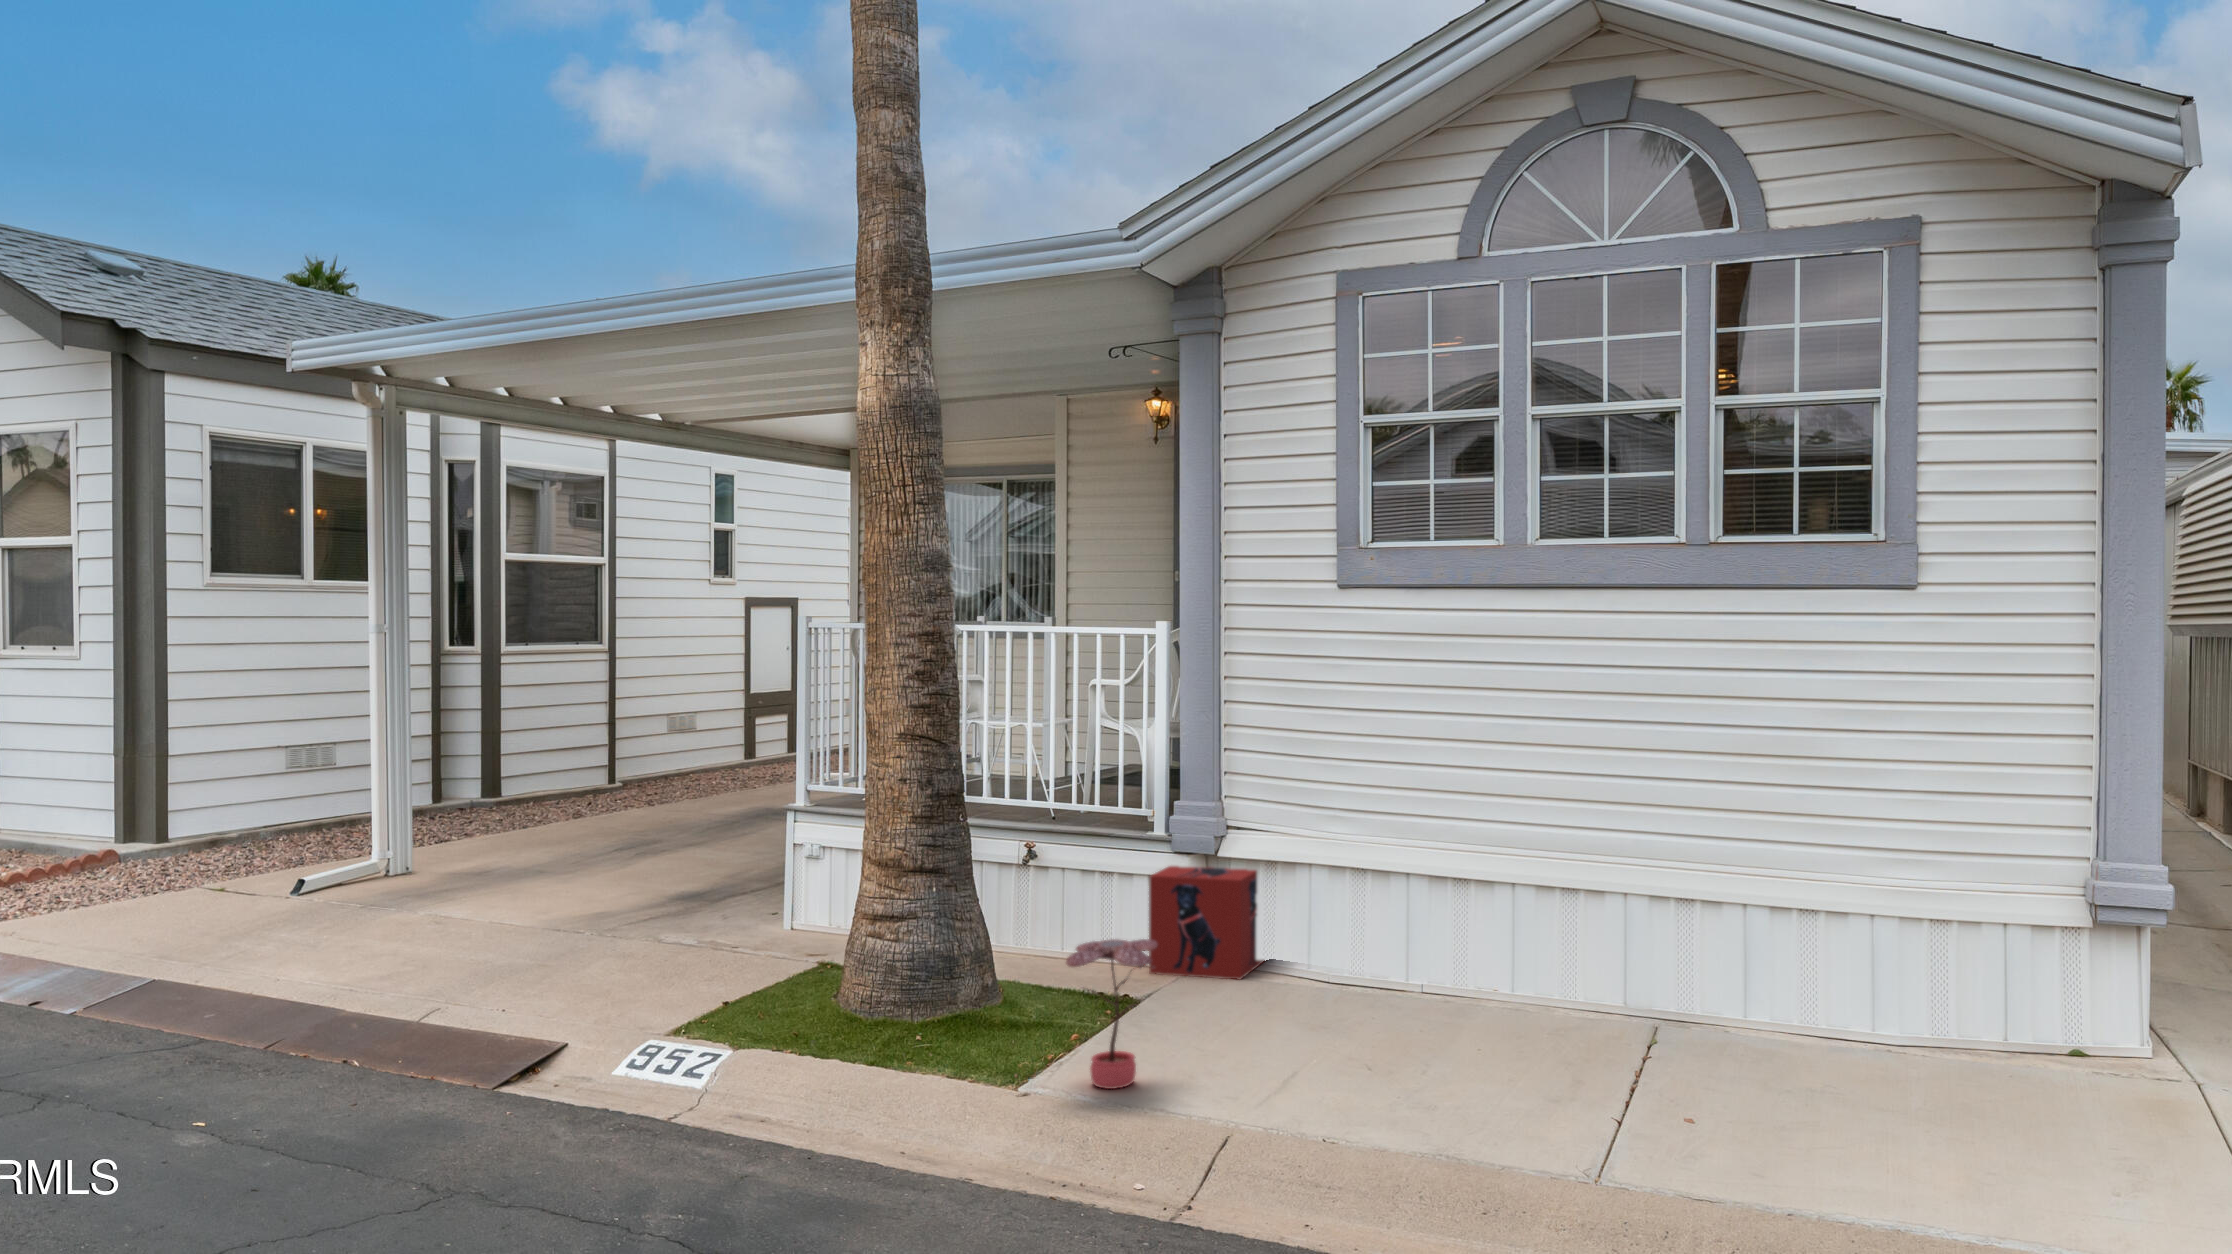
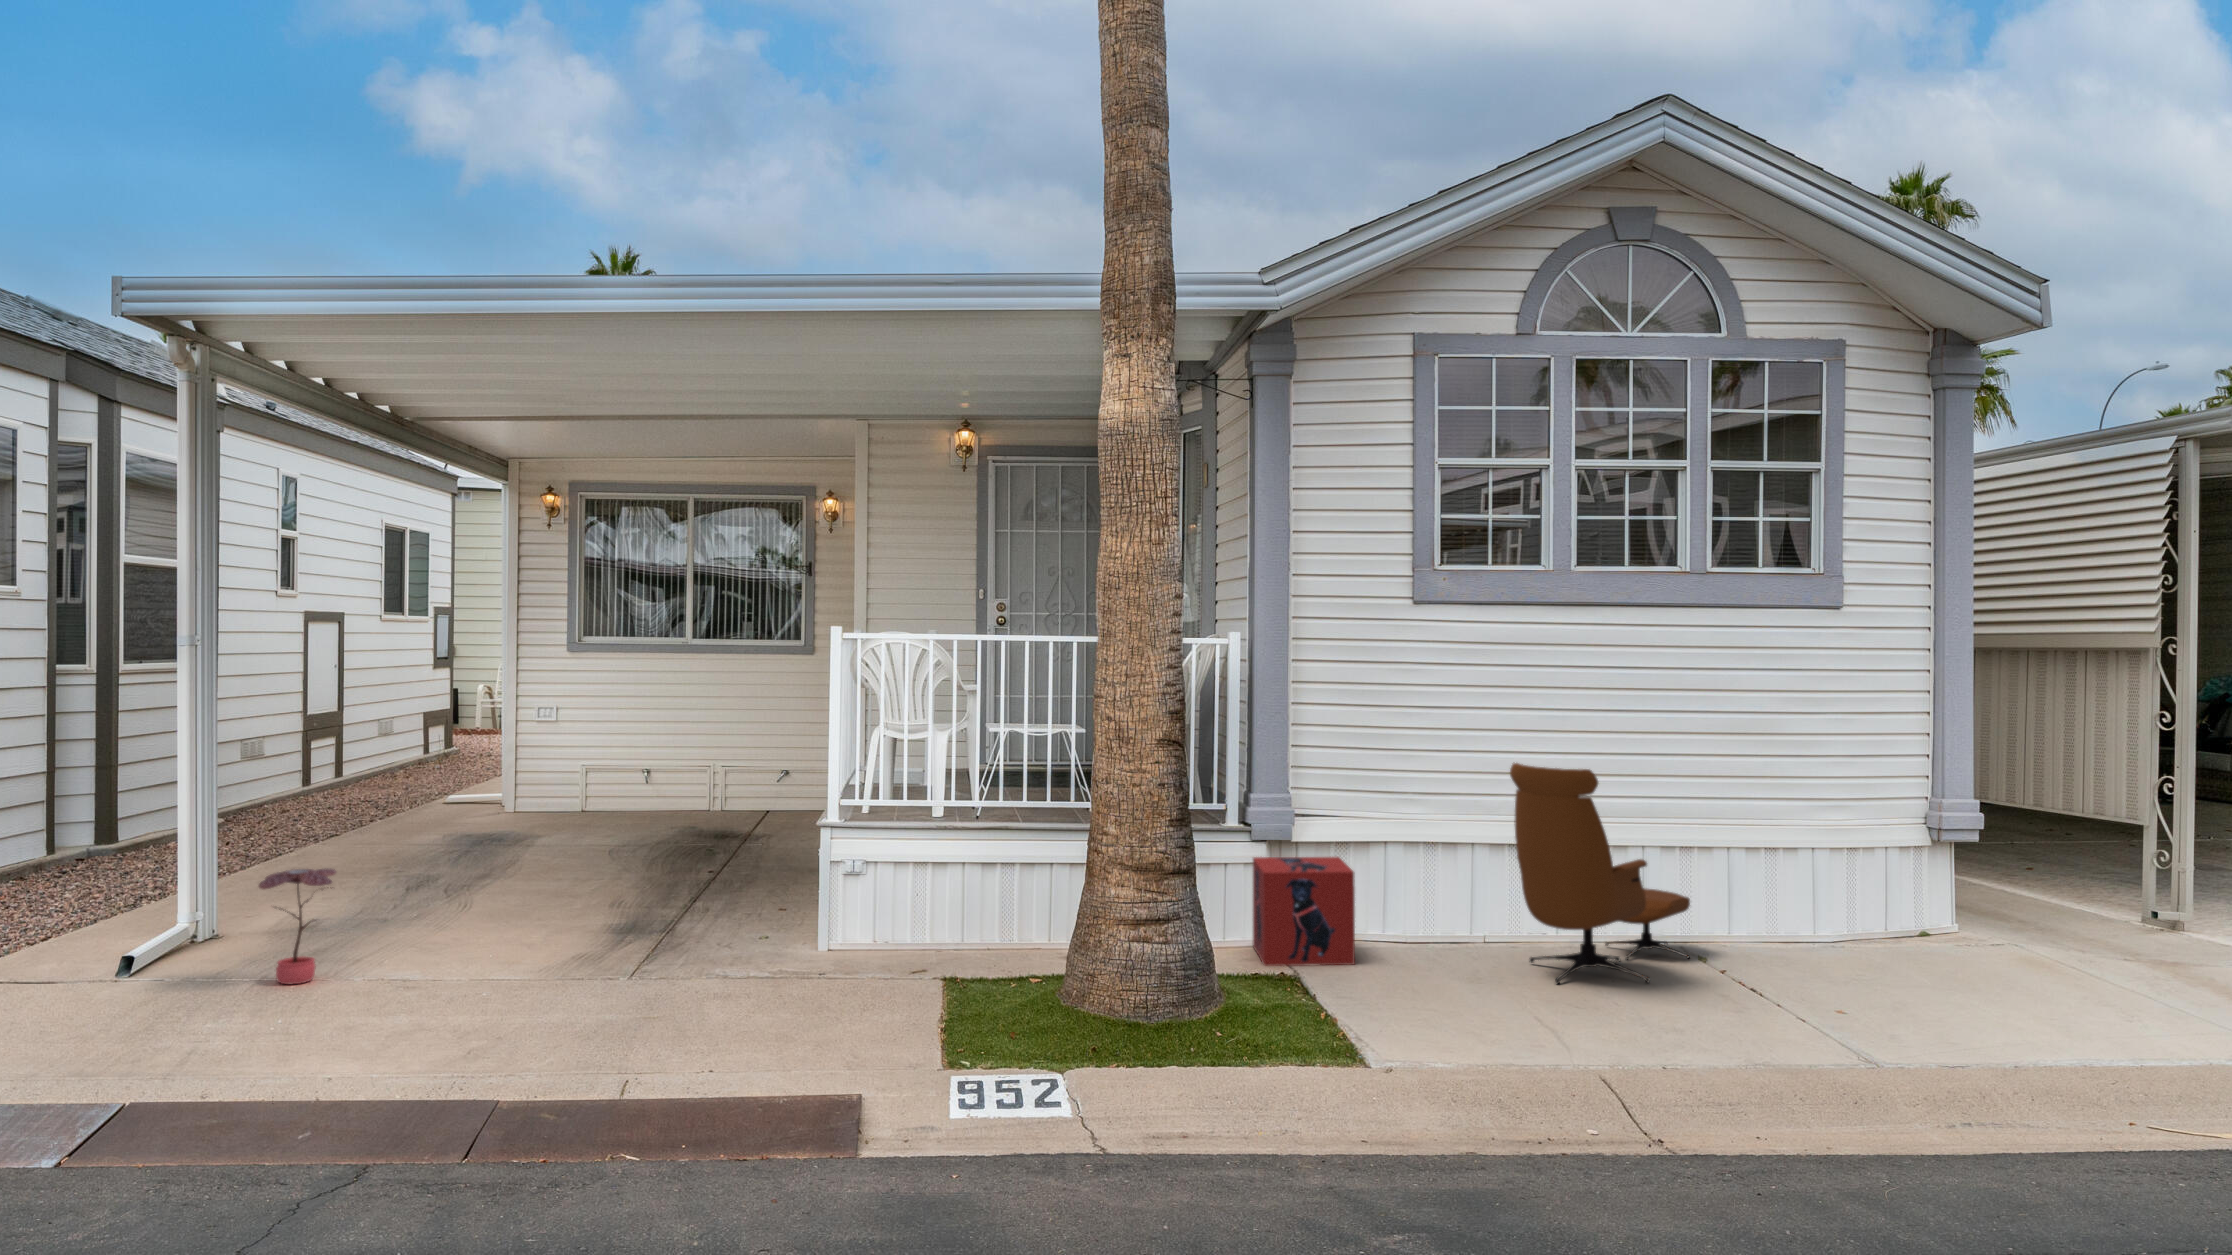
lounge chair: none [1361,769,1630,1025] -> present [1510,763,1690,984]
potted plant: present [1066,939,1157,1089] -> present [259,868,336,984]

